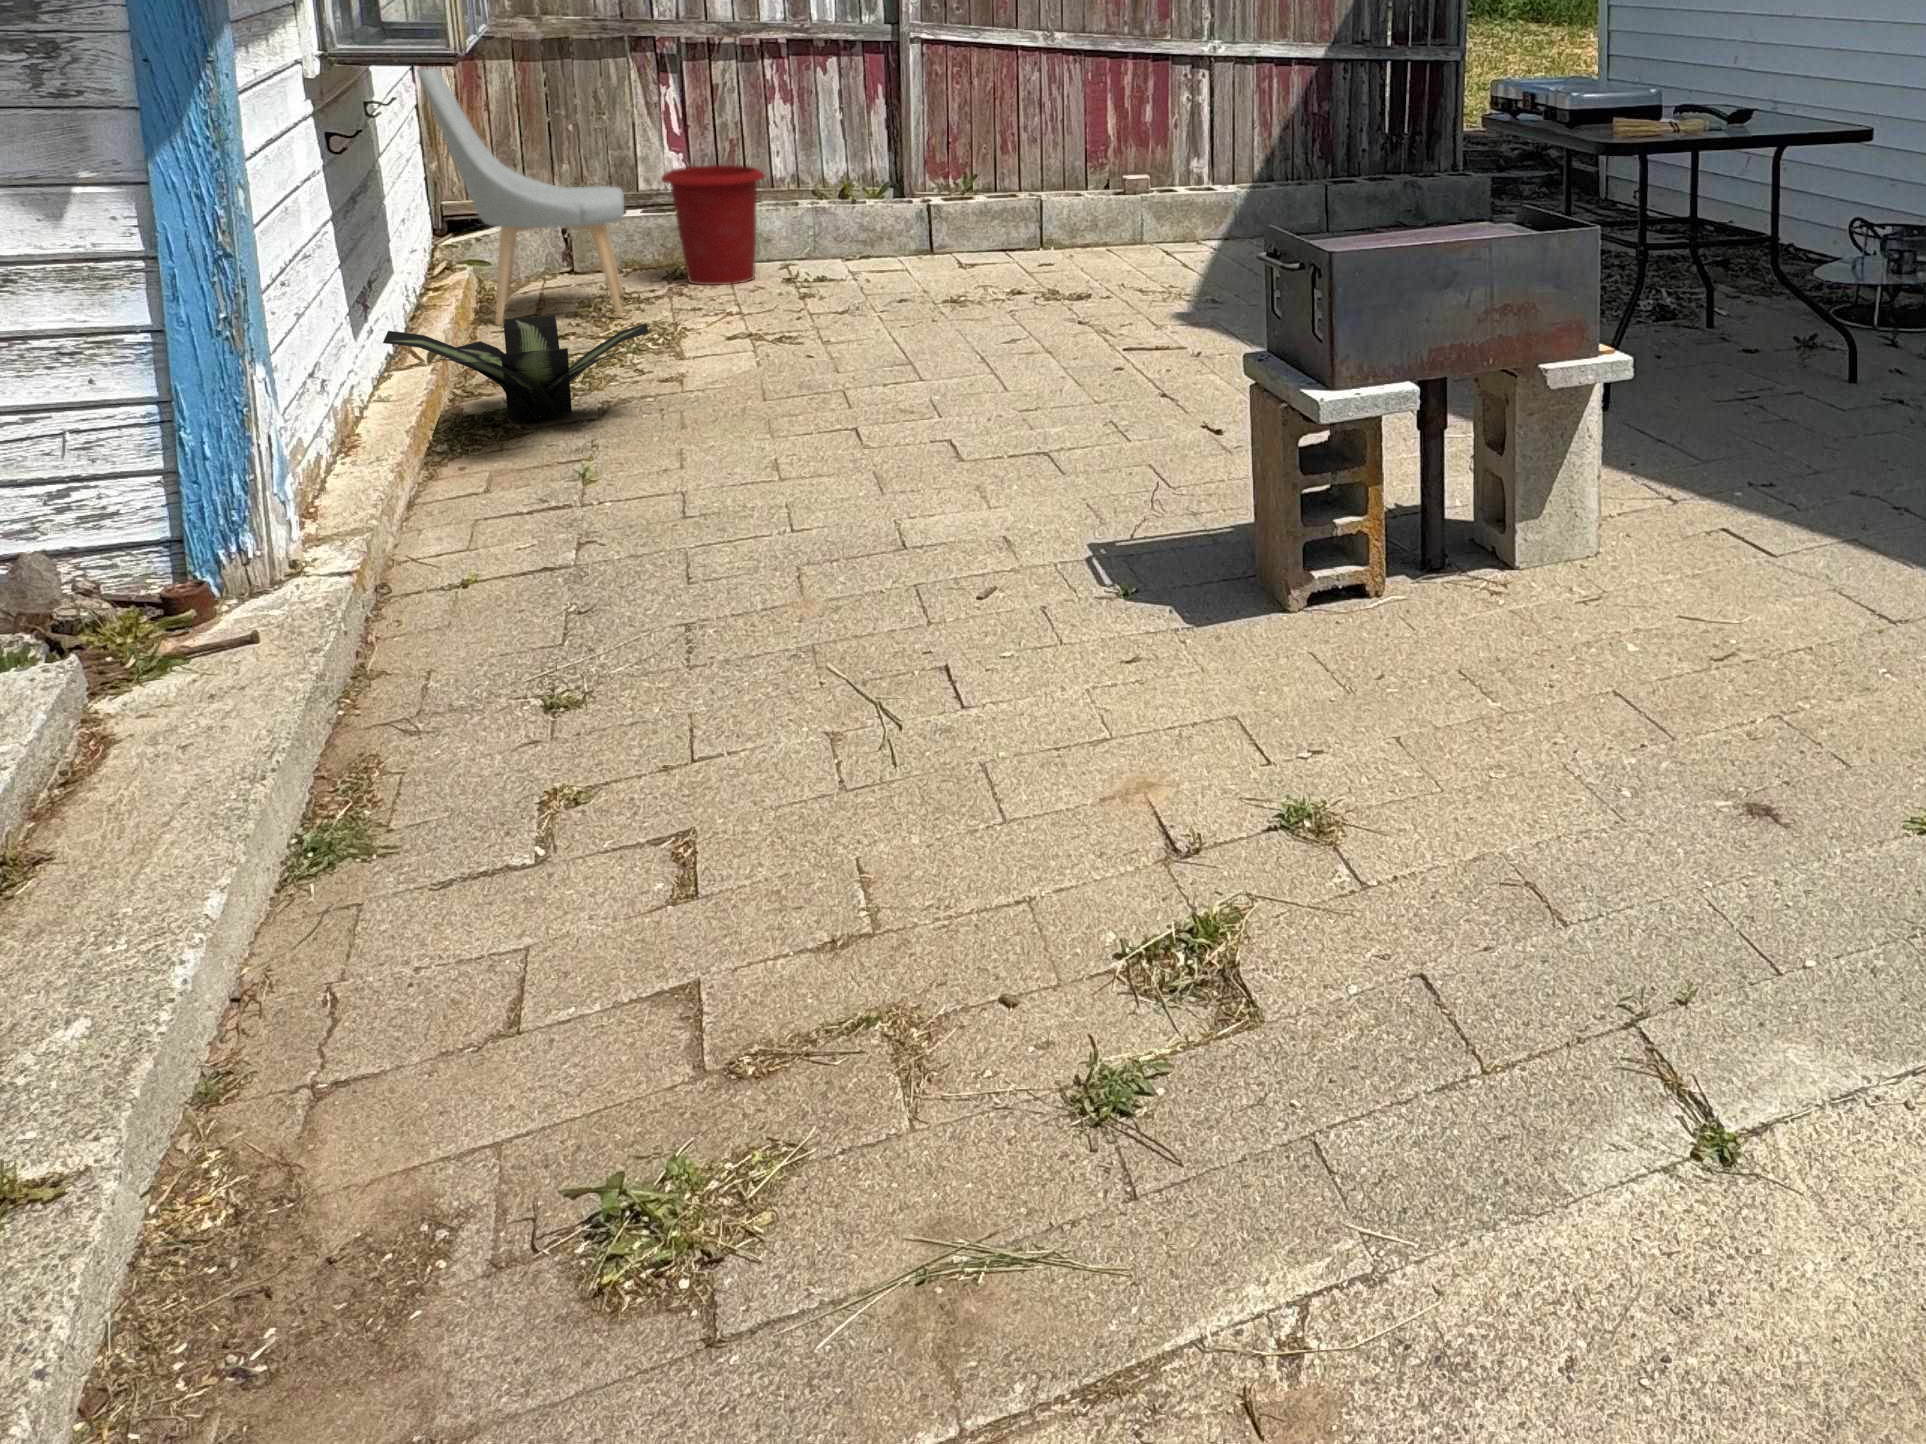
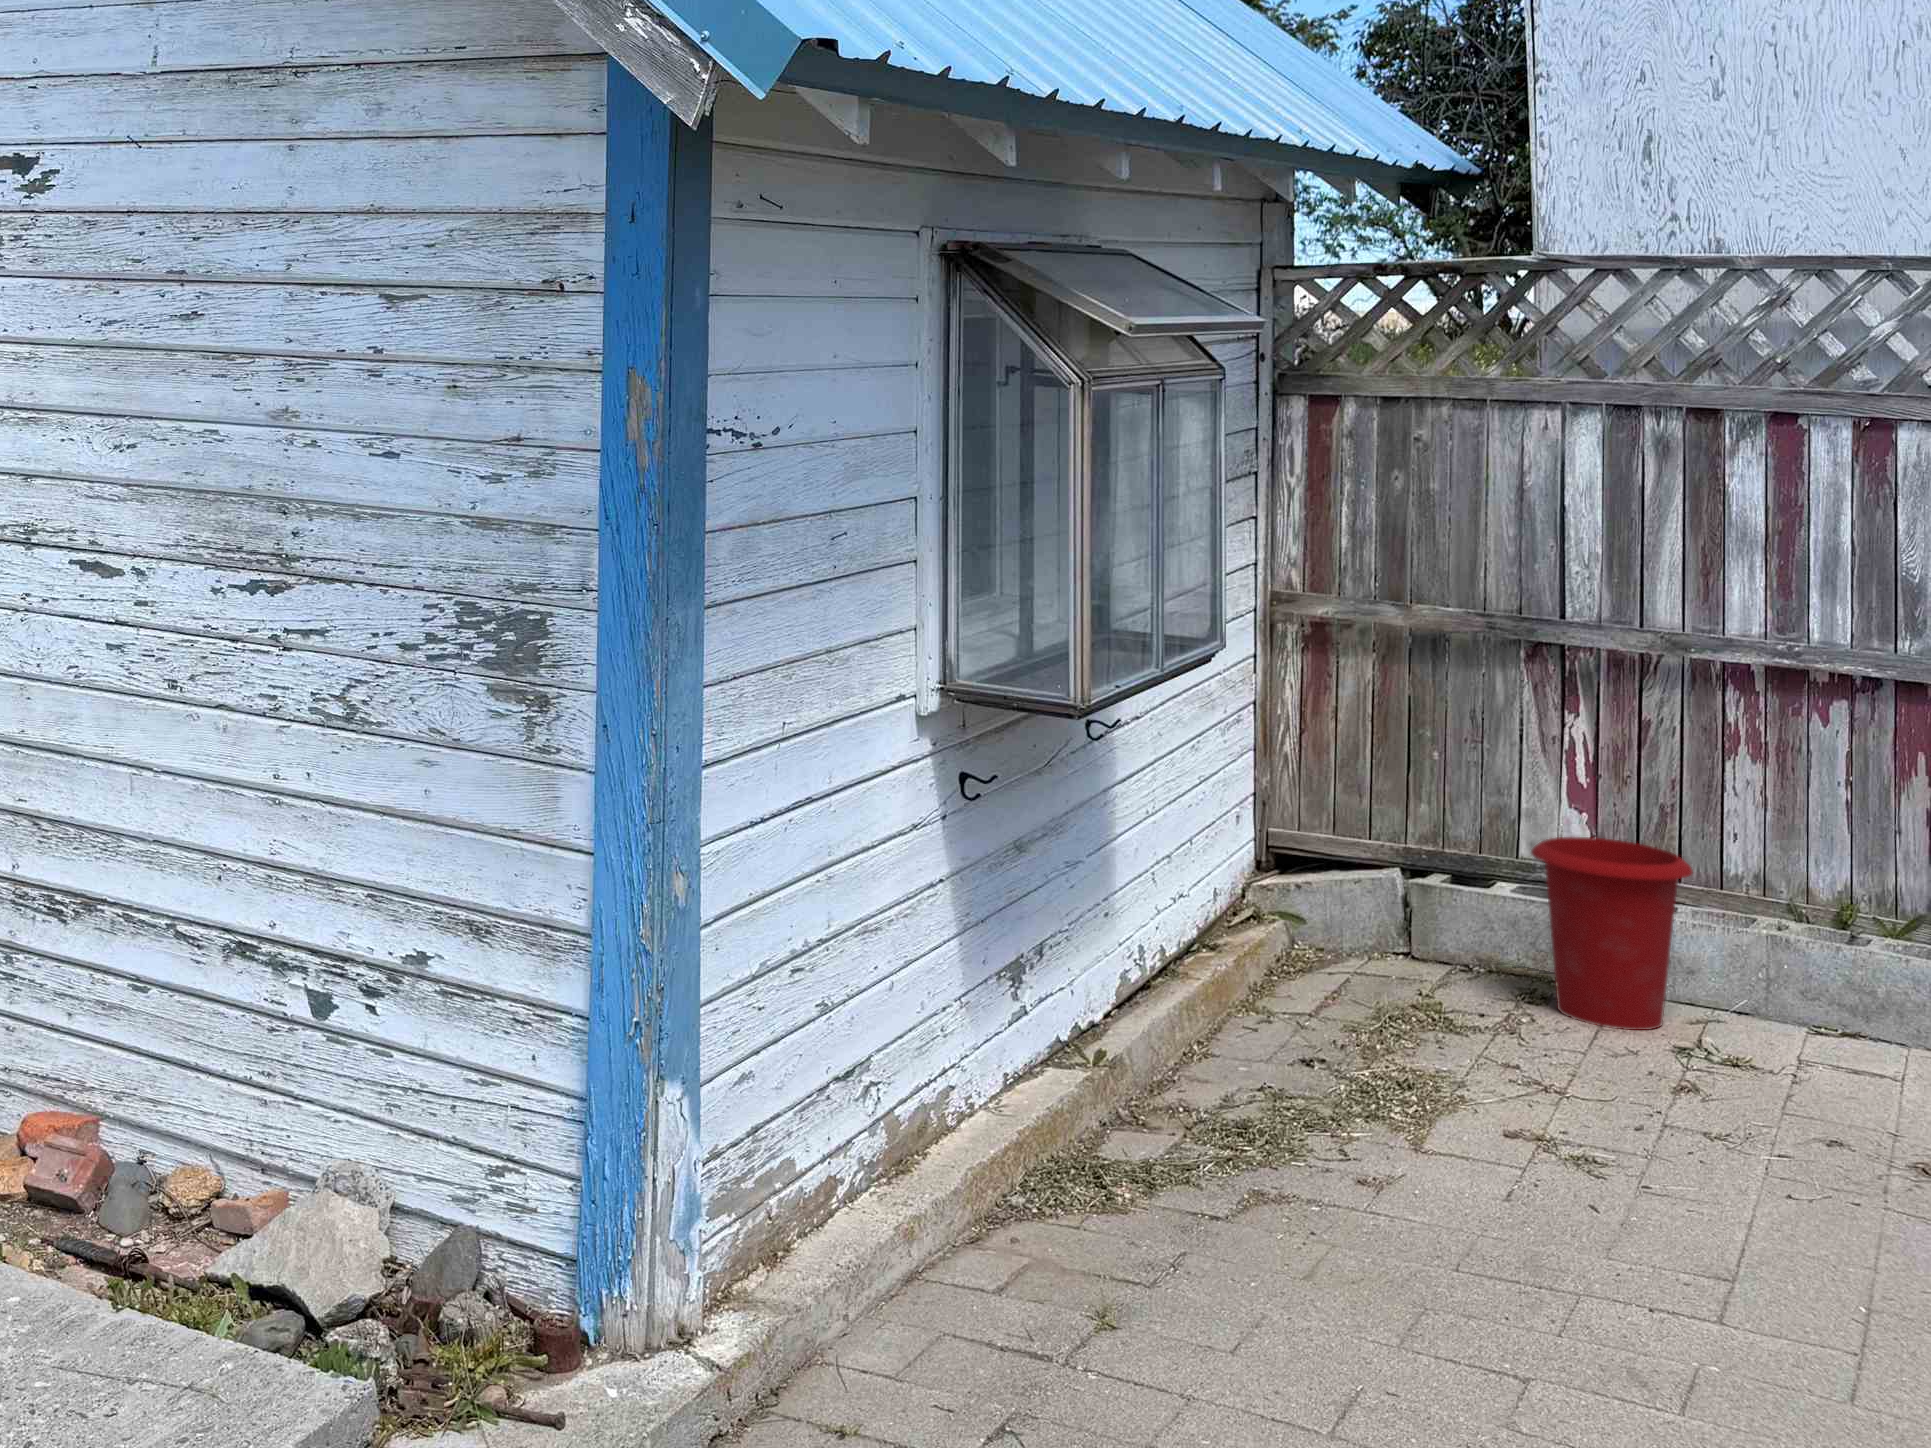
chair: present [417,69,624,325] -> none [1214,652,1461,1047]
potted plant: present [383,315,648,423] -> none [1018,1014,1347,1195]

